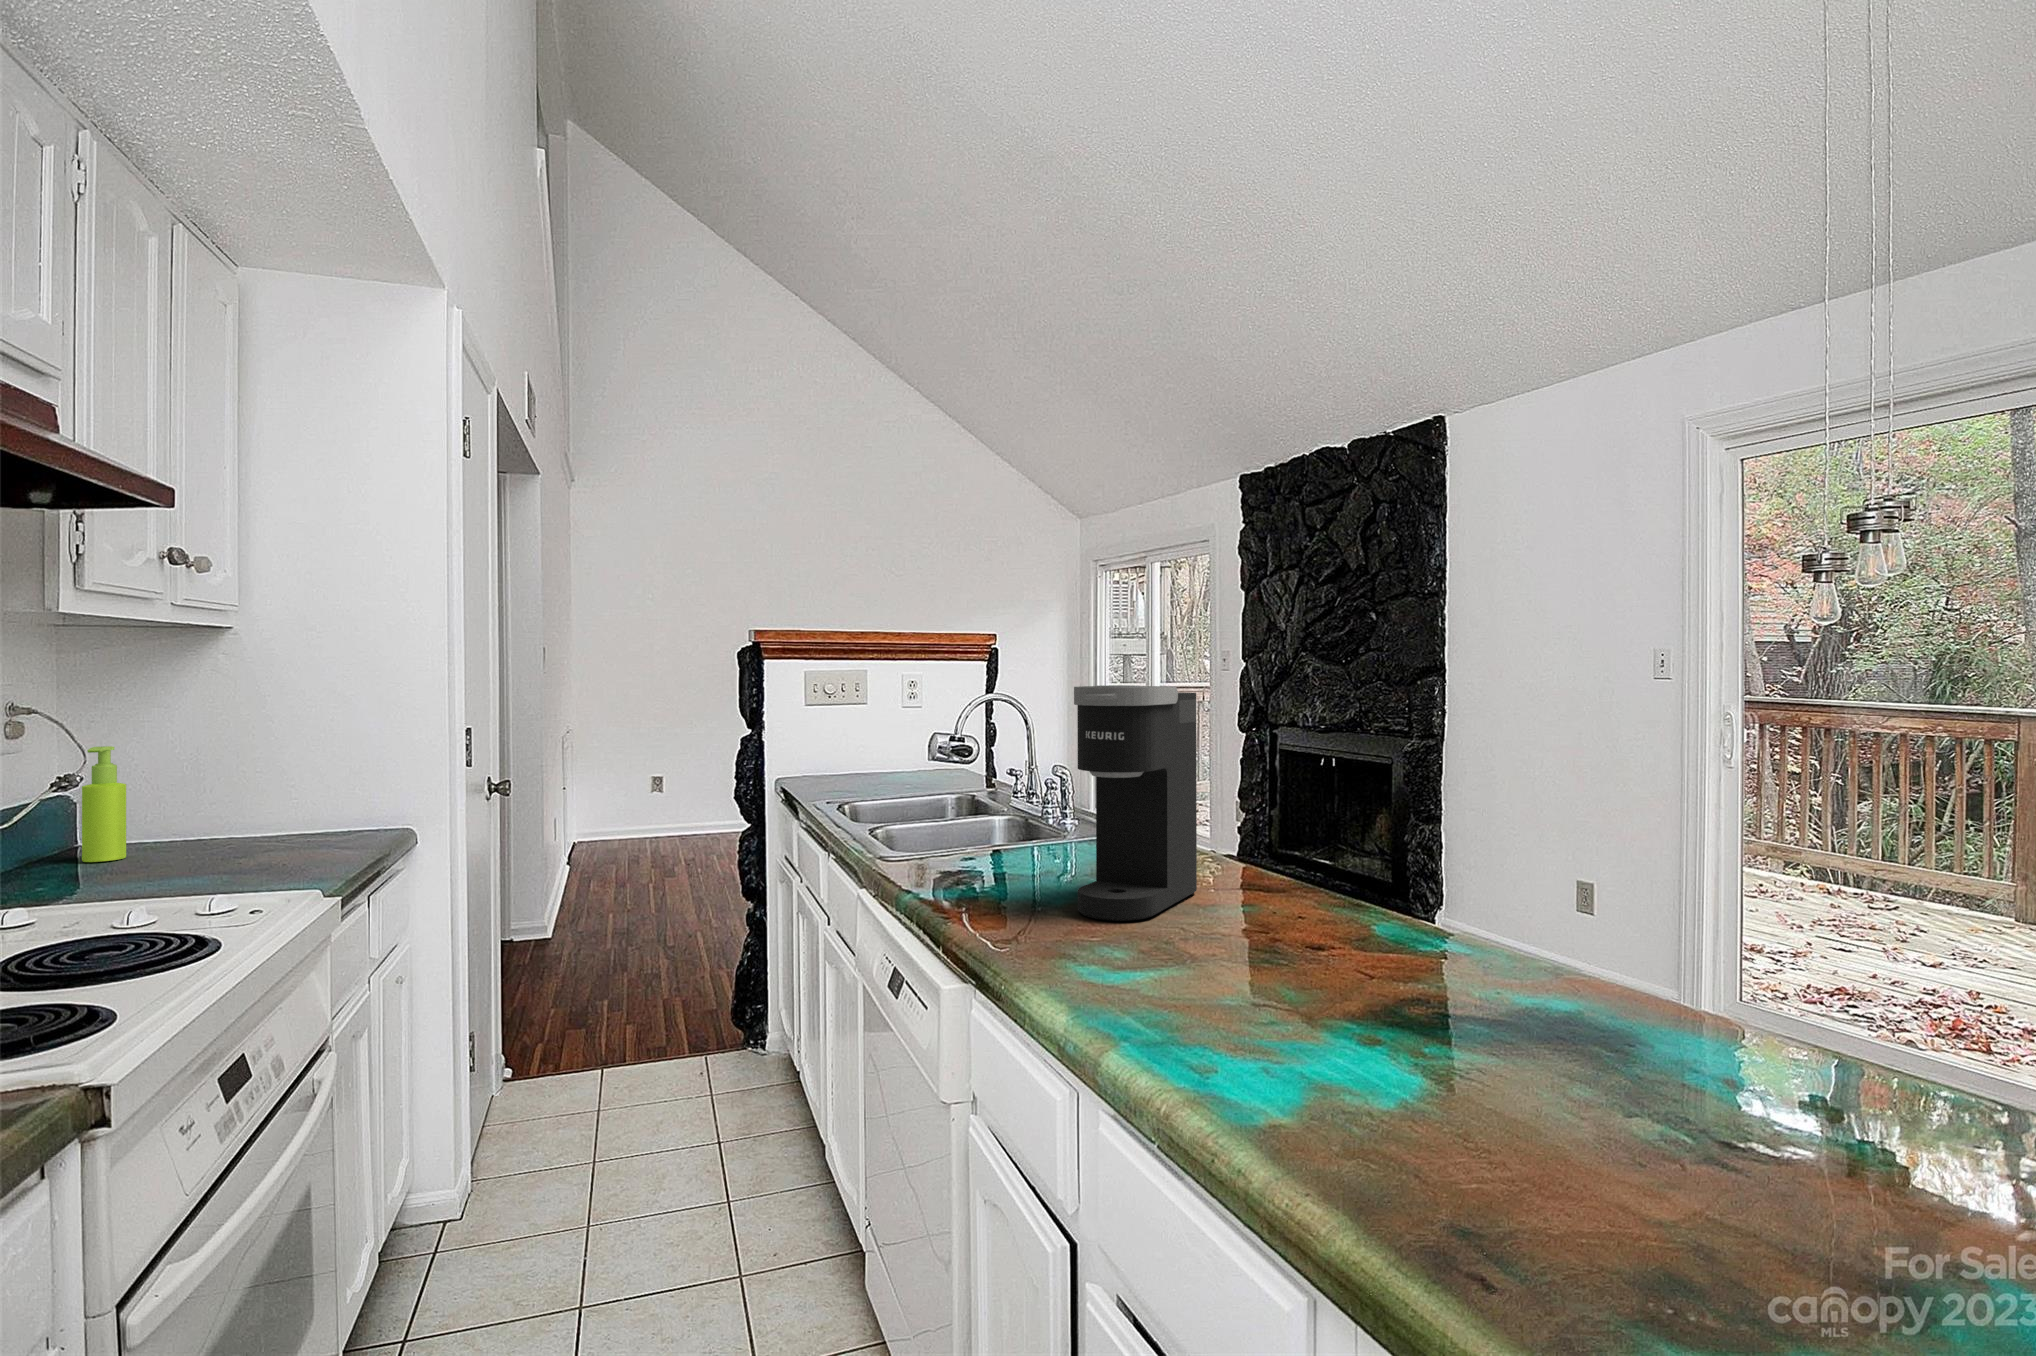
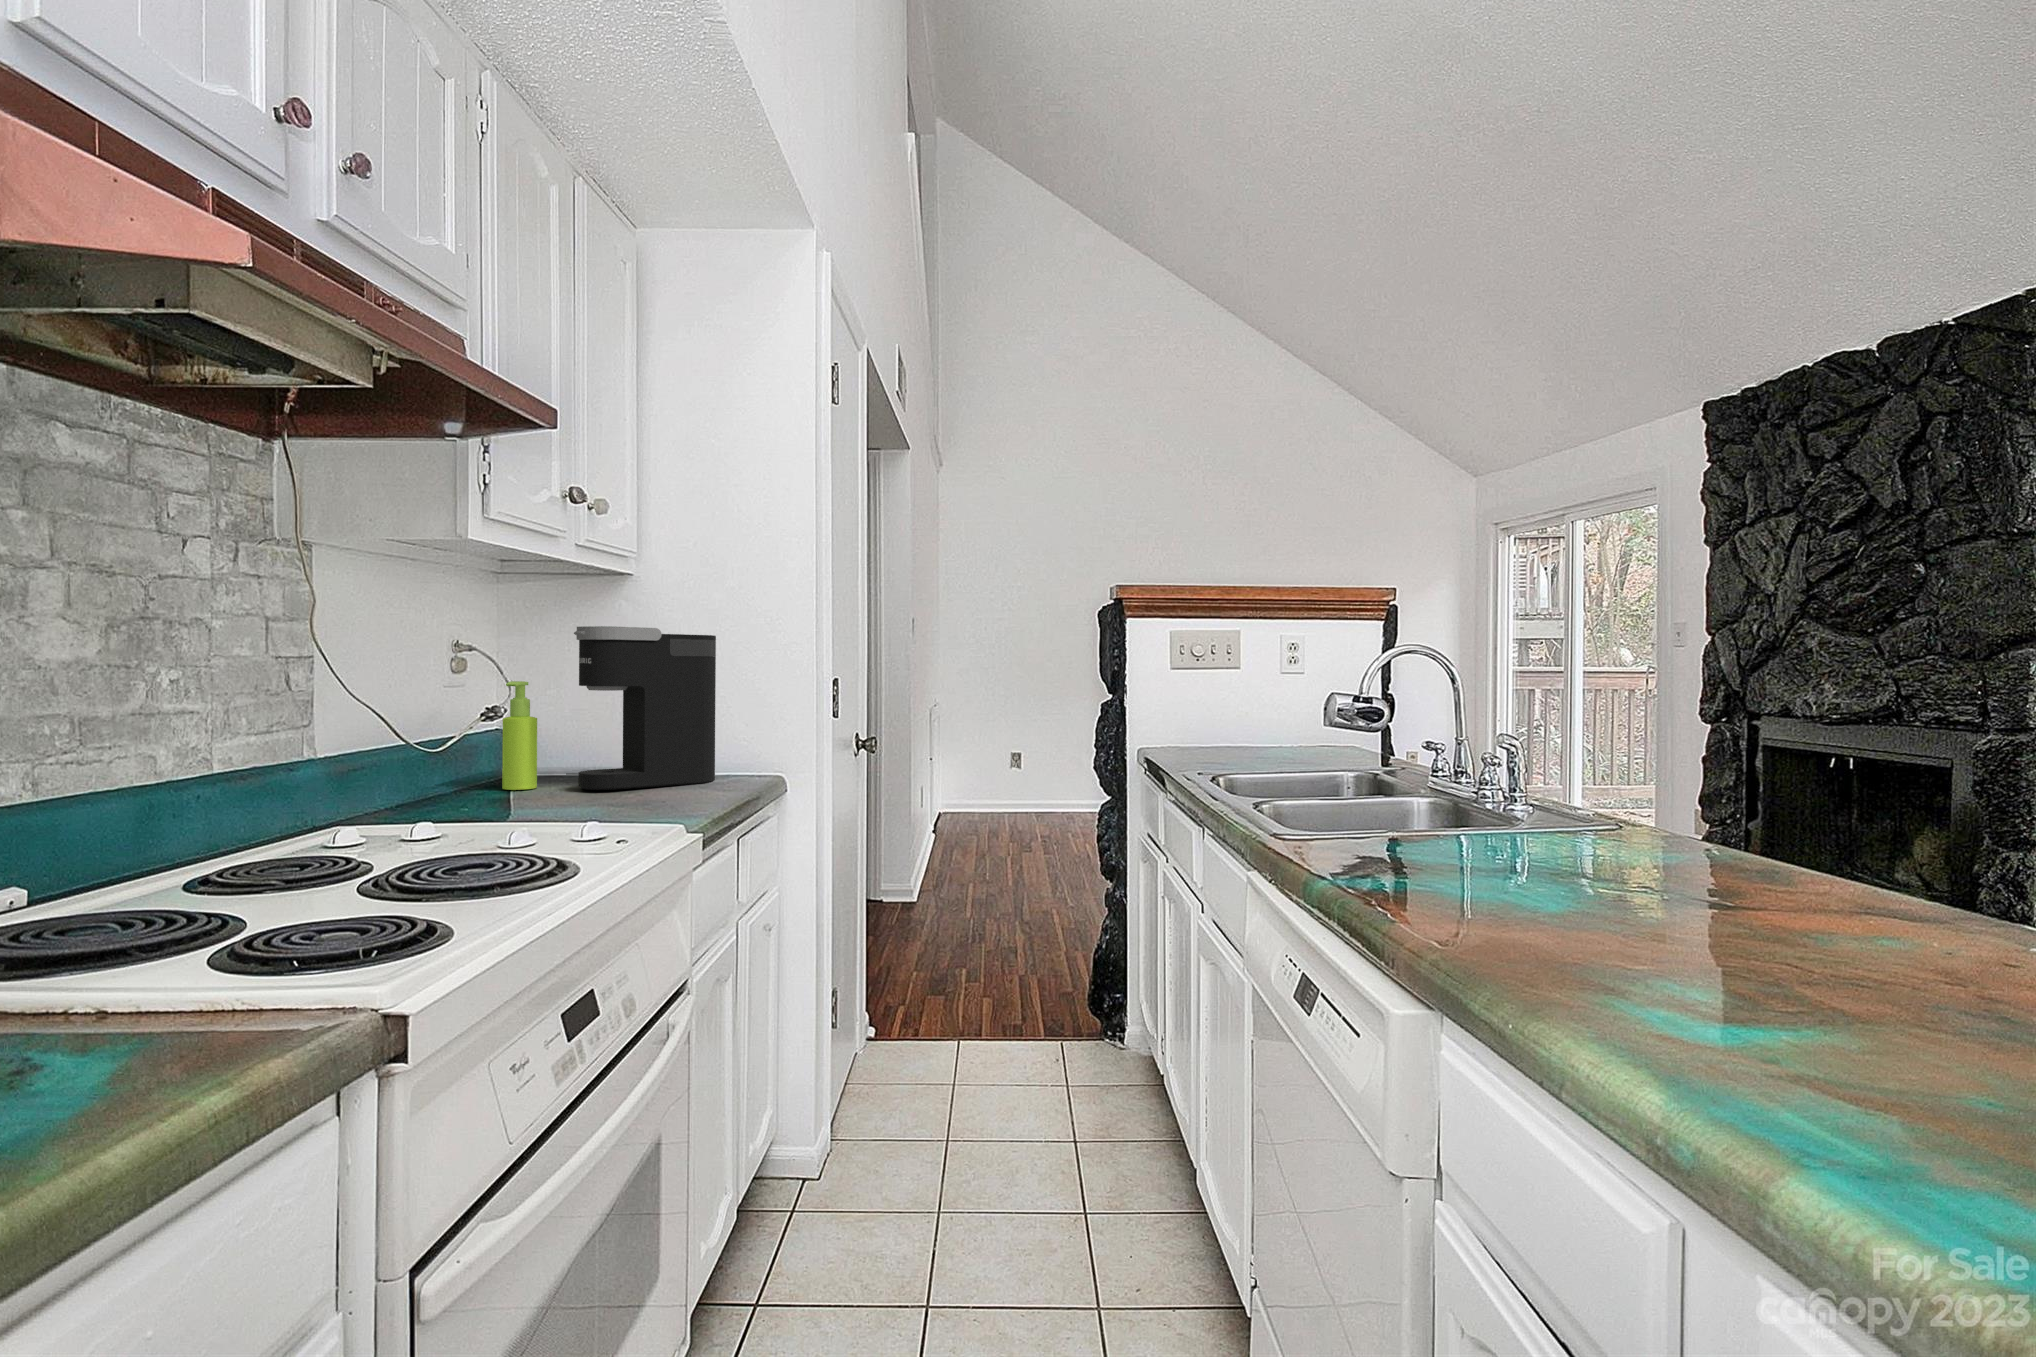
coffee maker: present [1074,685,1197,921] -> present [574,626,716,790]

